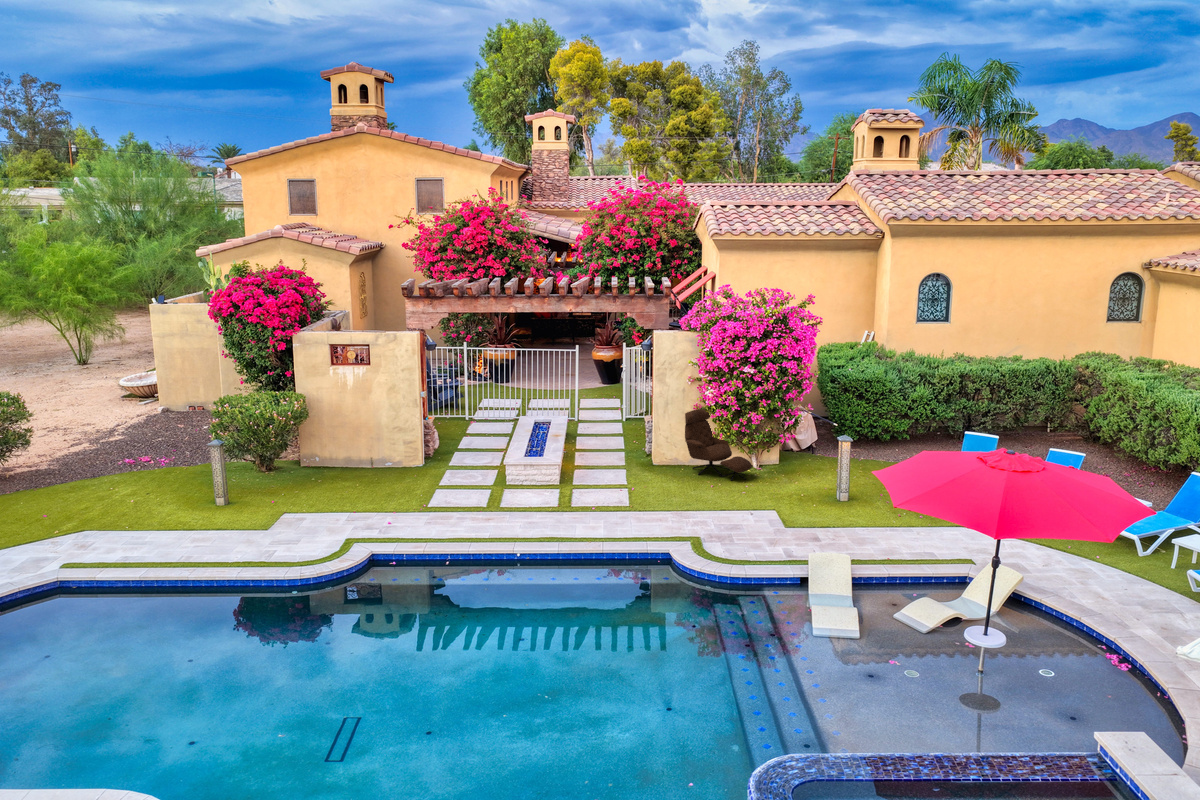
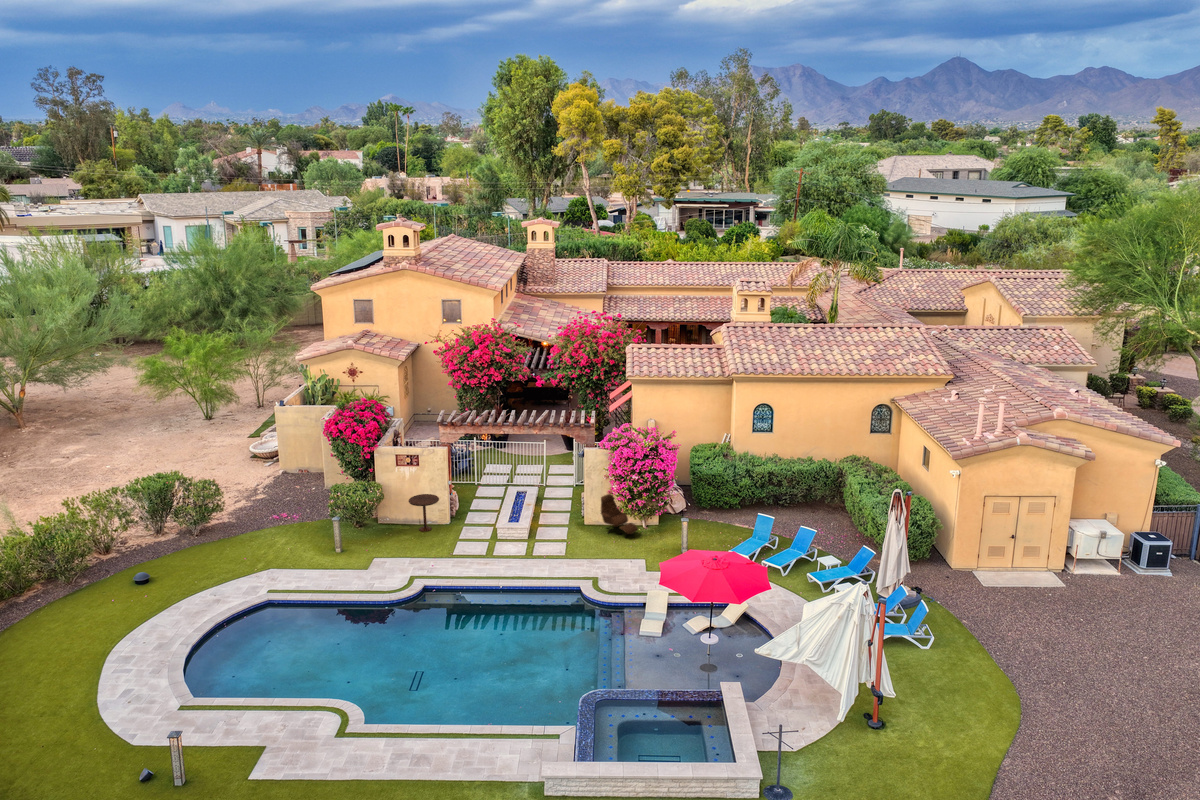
pedestal table: none [352,414,405,476] -> present [409,494,439,532]

